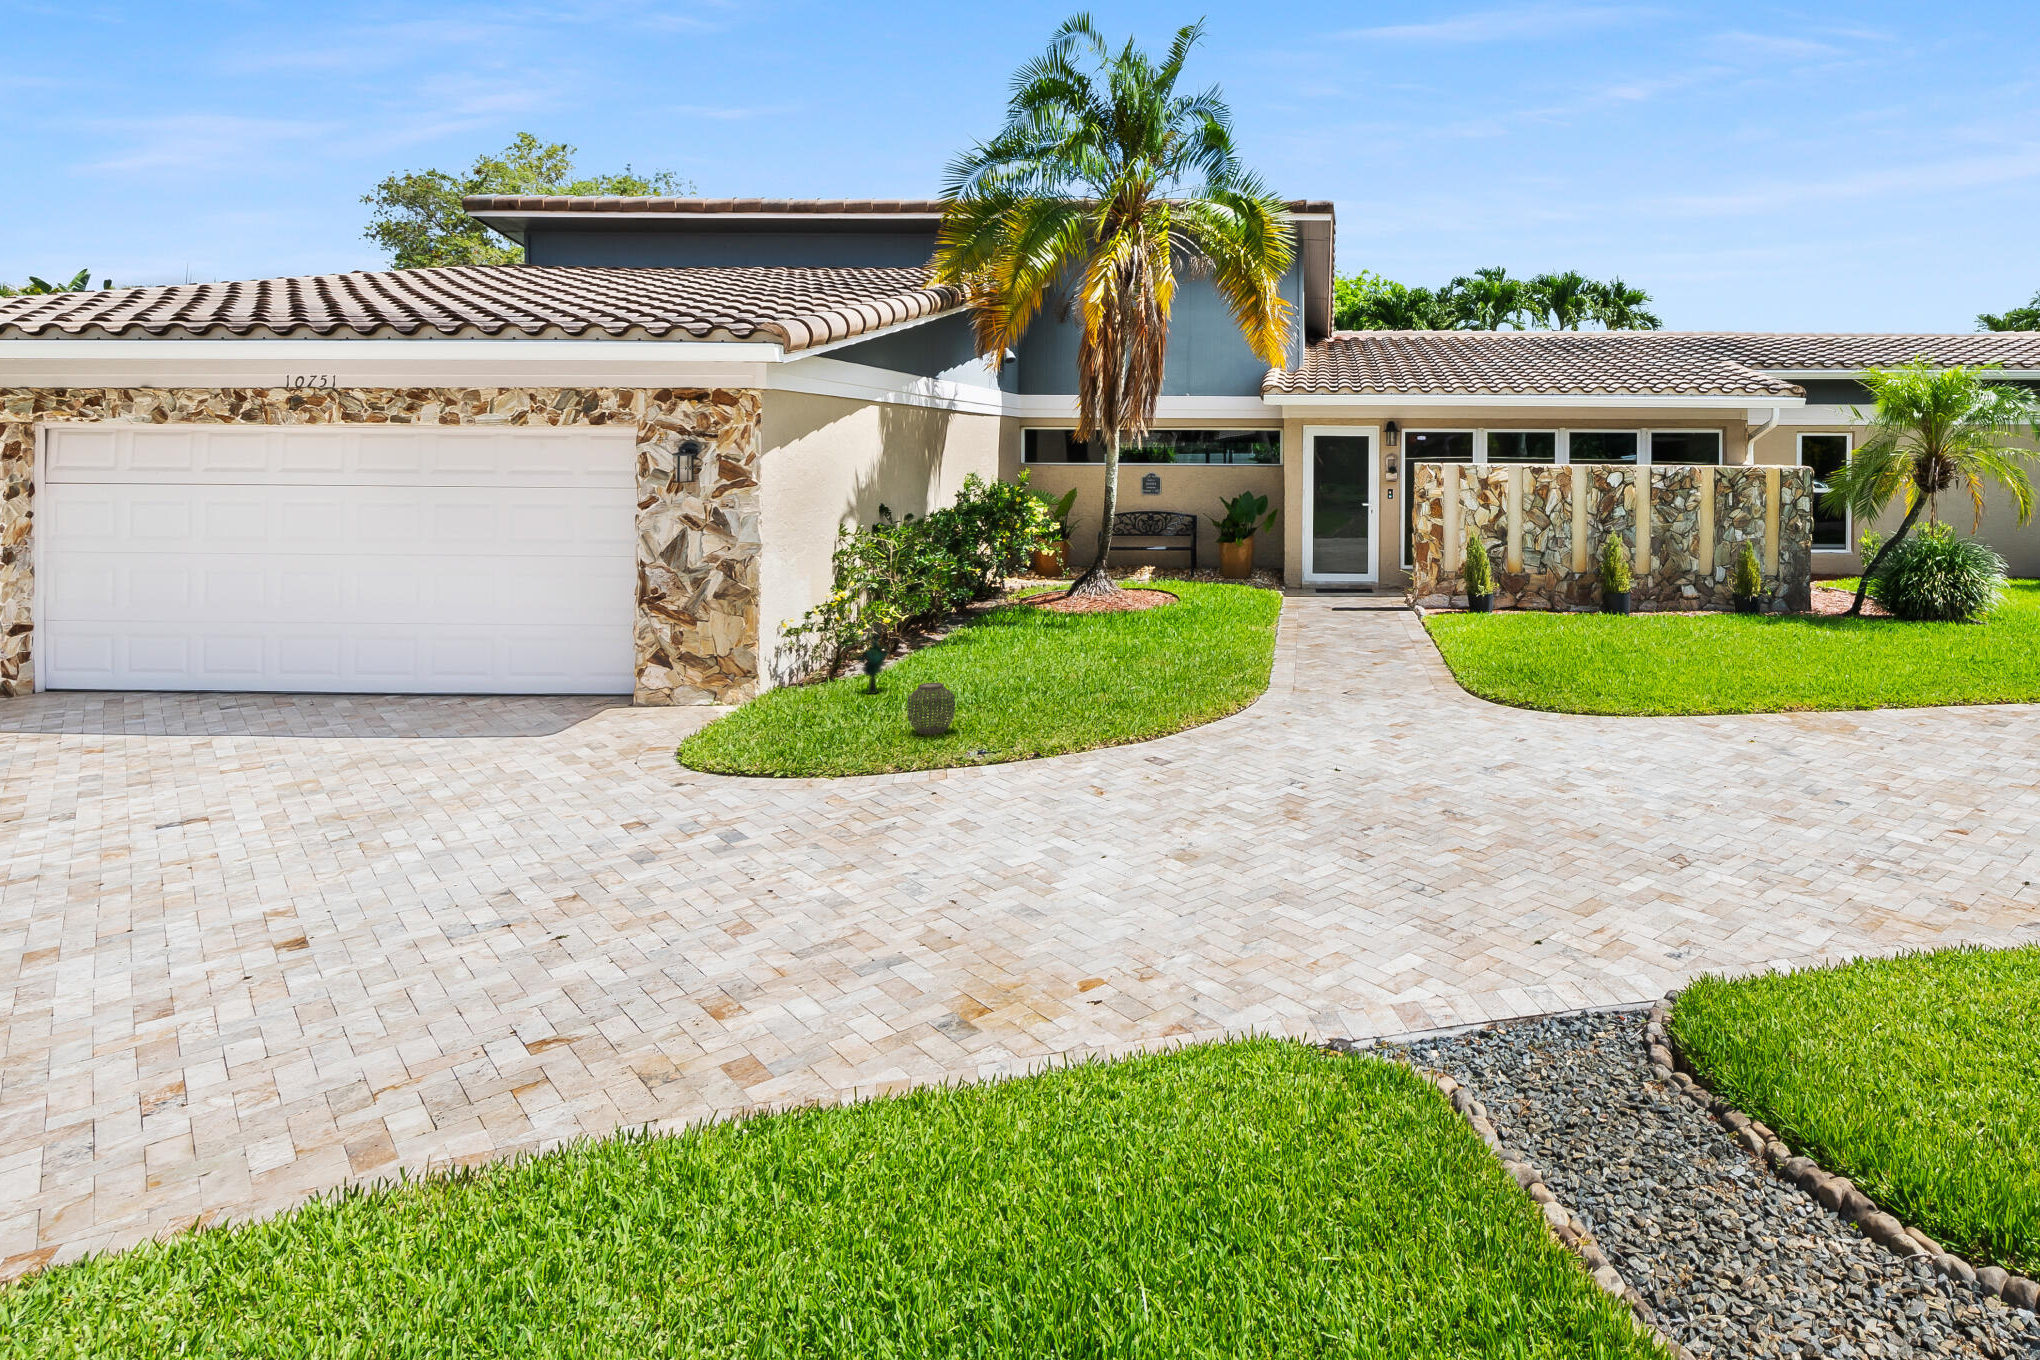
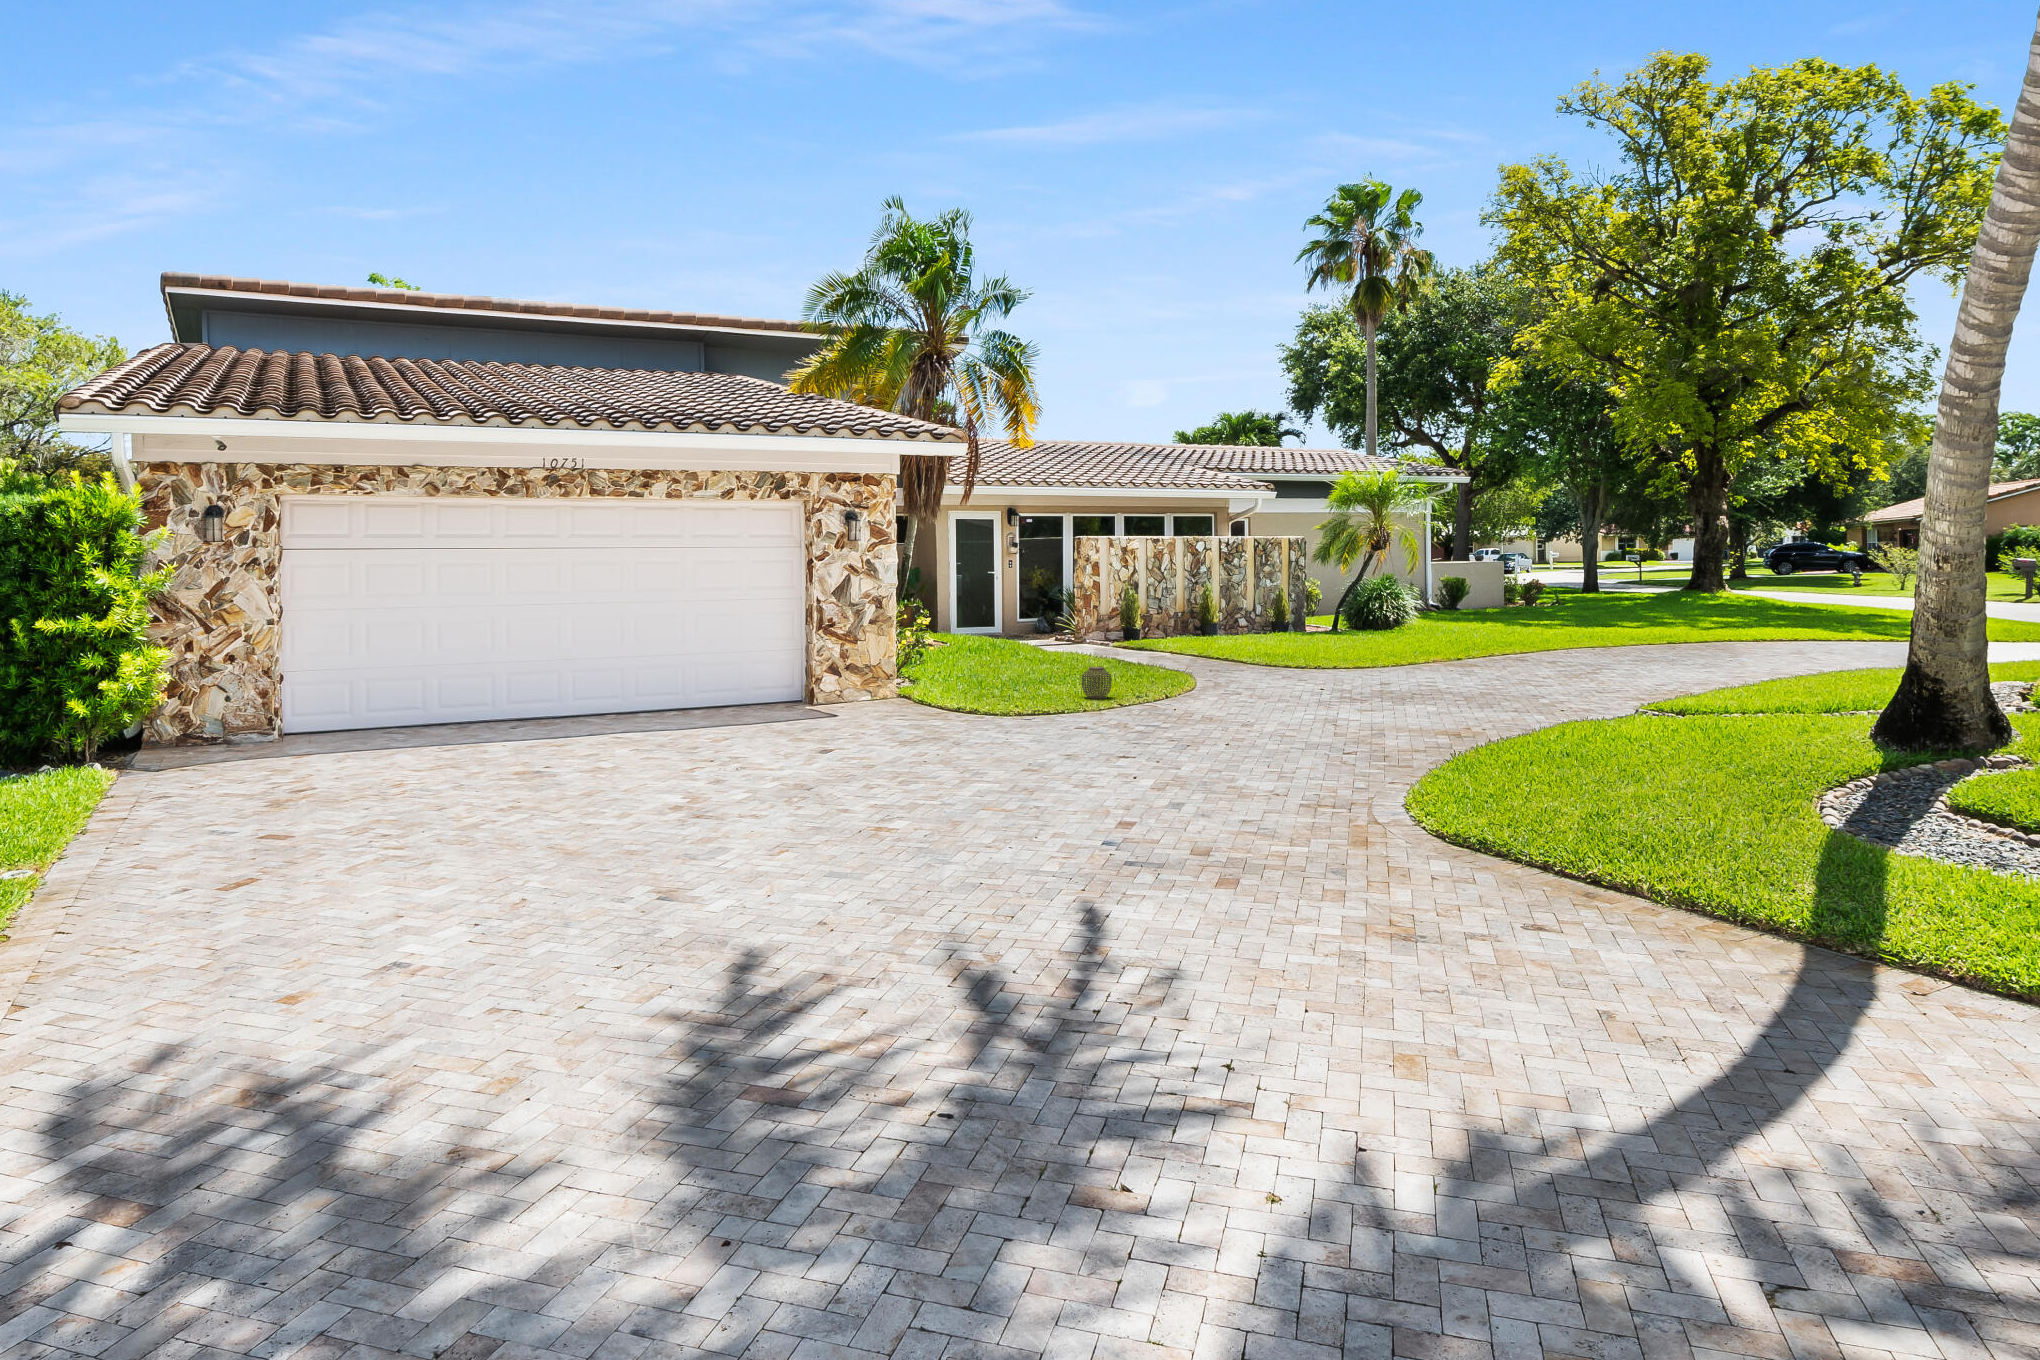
decorative plant: present [856,634,889,694] -> none [963,647,983,689]

